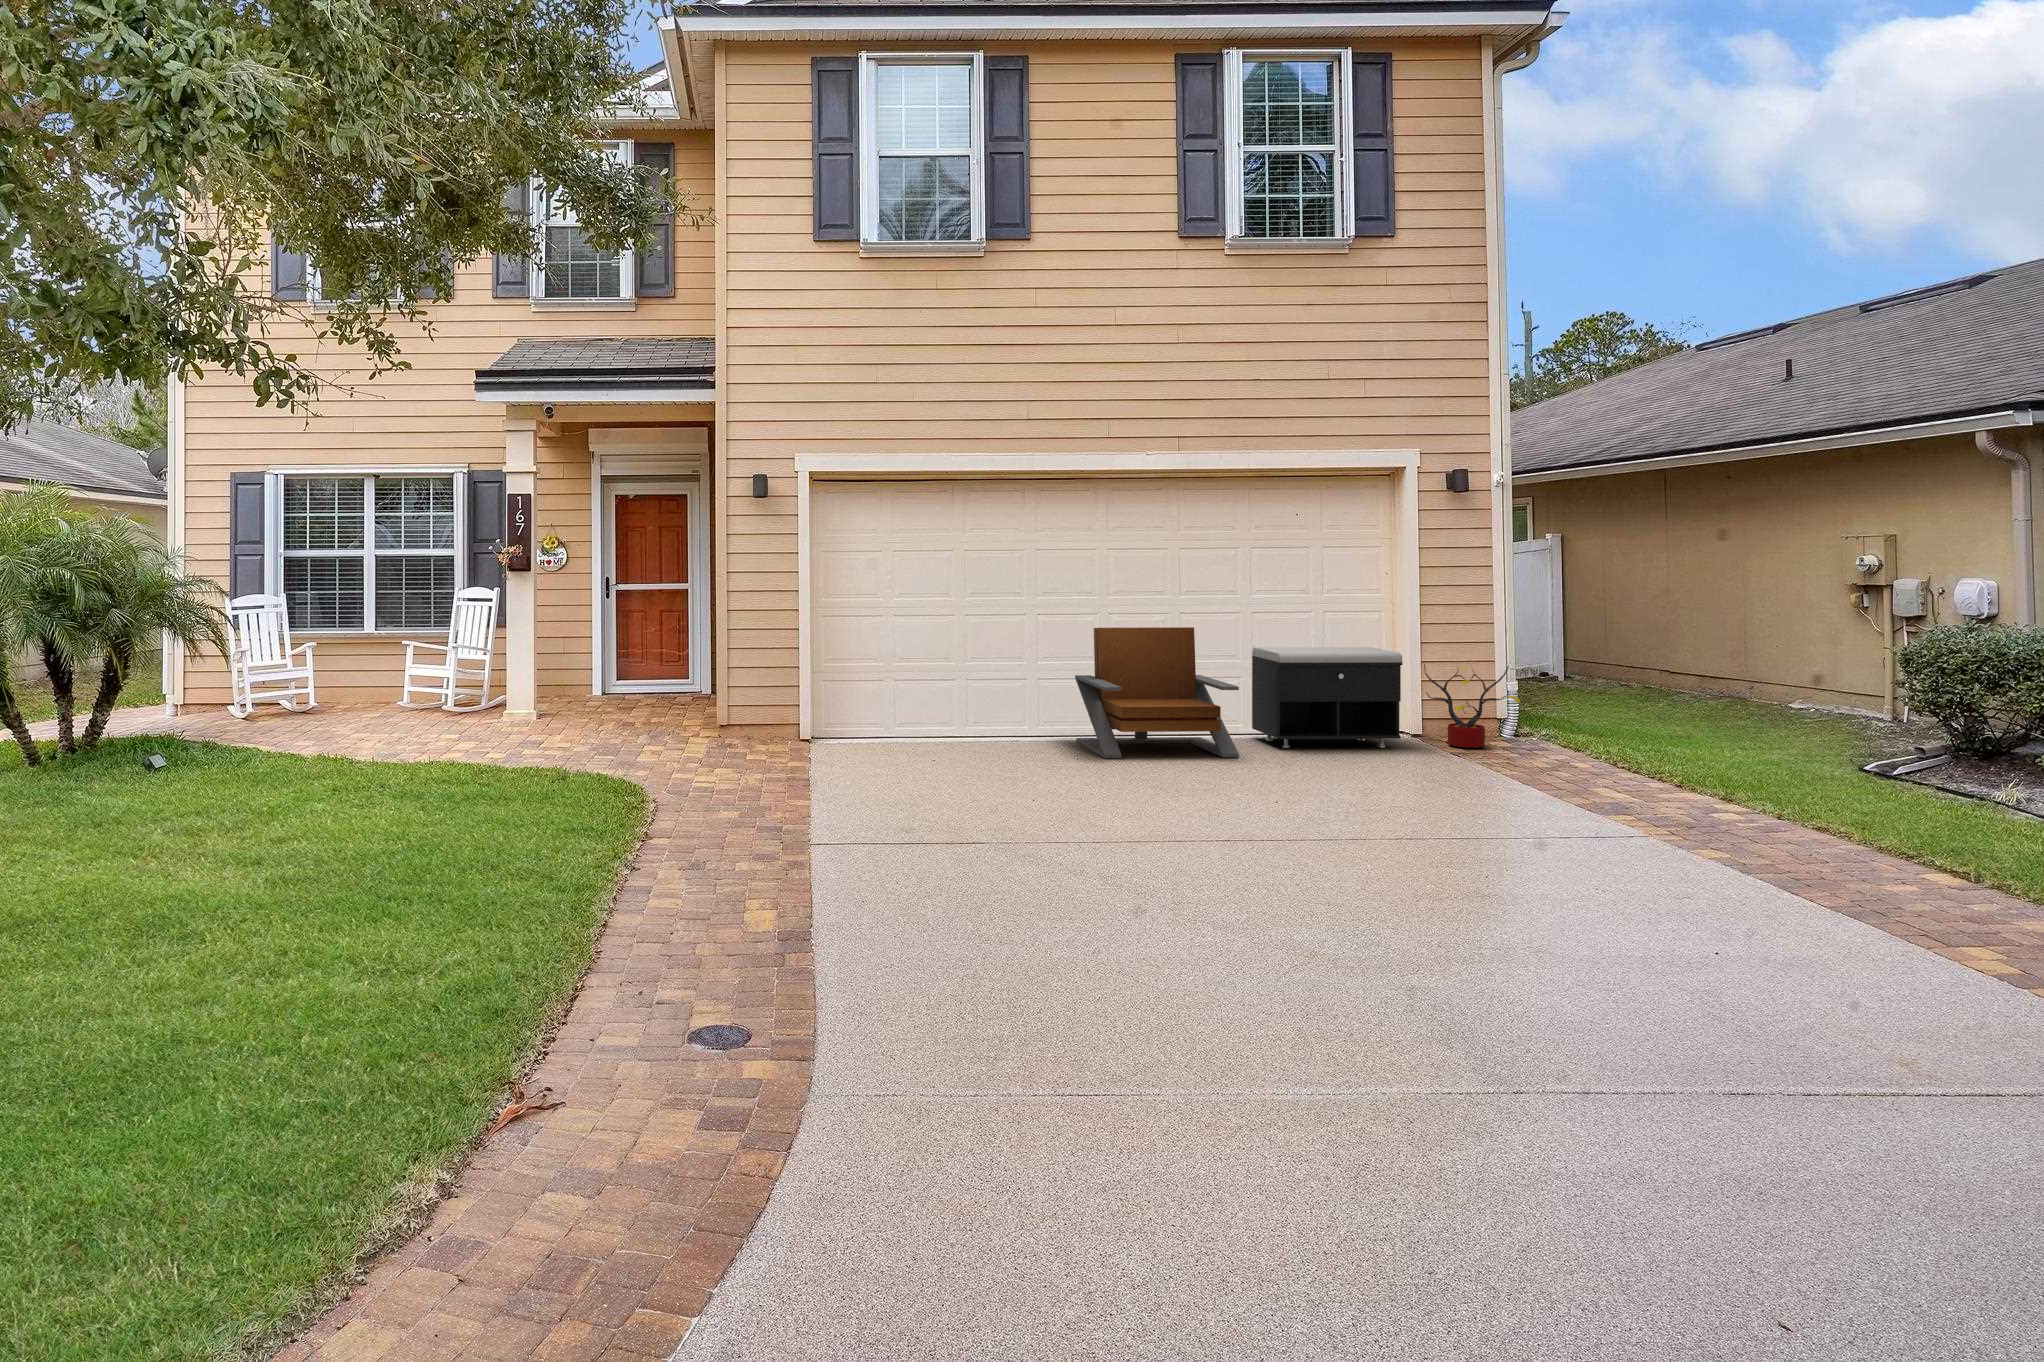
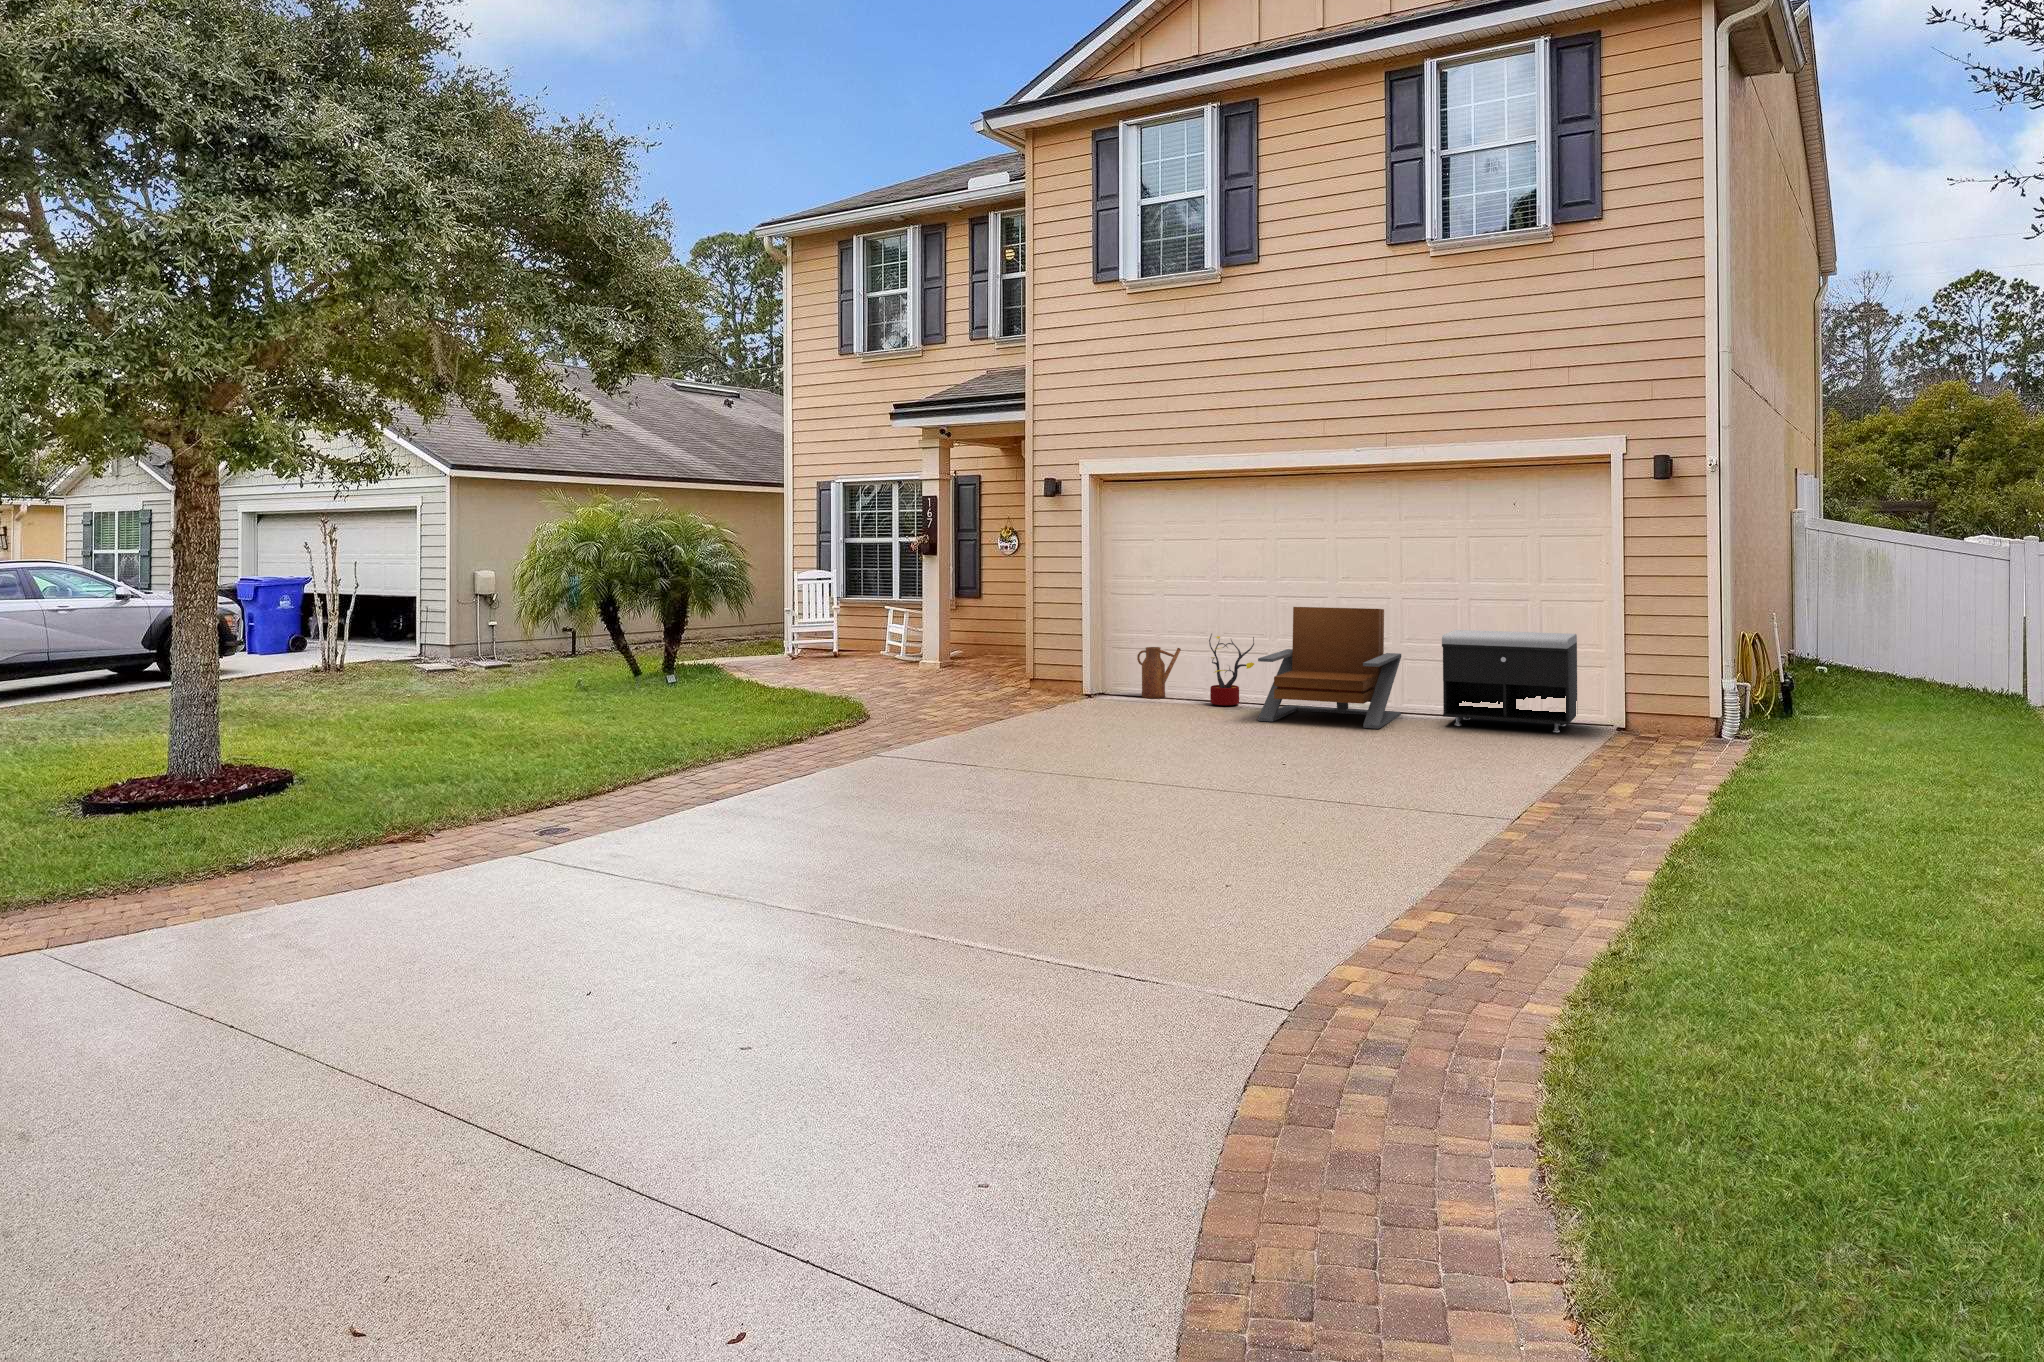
decorative plant: present [1424,664,1520,748] -> present [1209,634,1254,705]
watering can: none [884,680,943,741] -> present [1137,647,1181,698]

